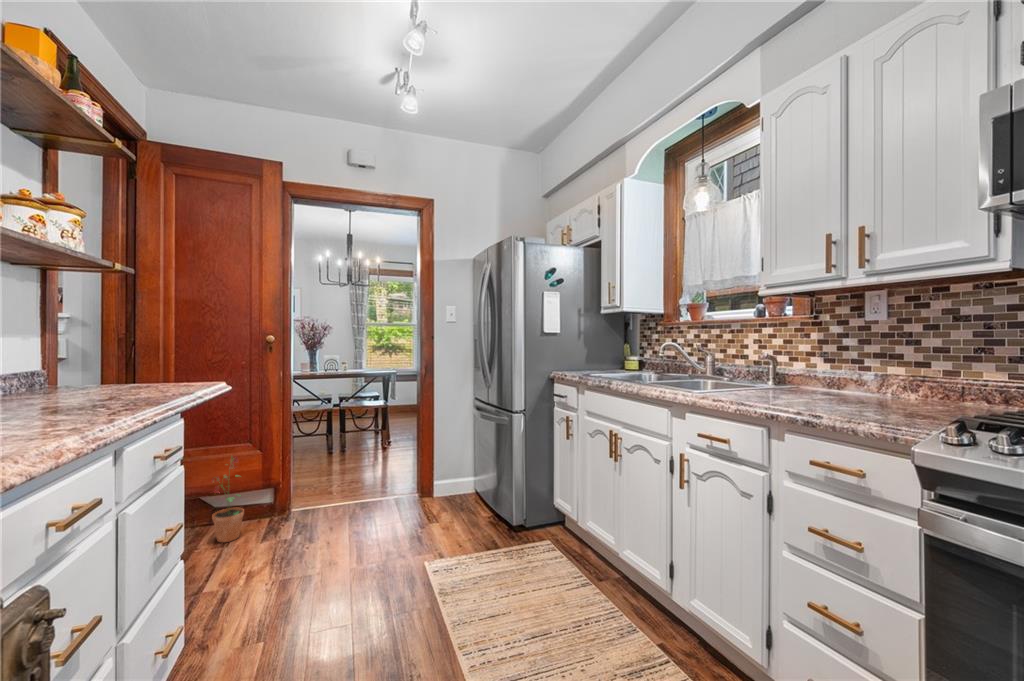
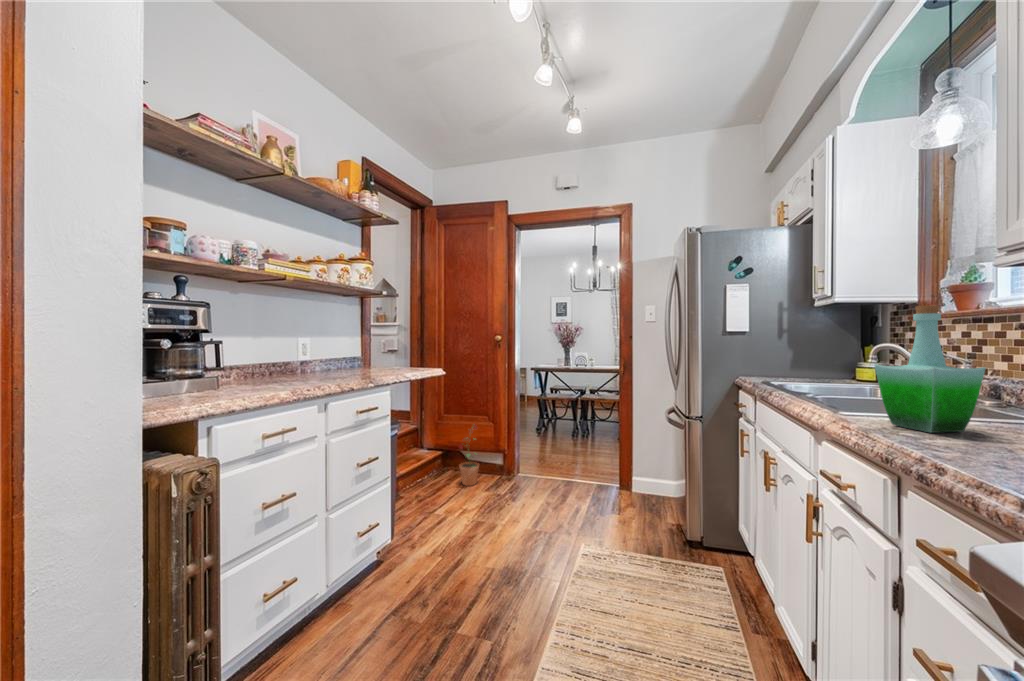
bottle: none [716,318,766,399] -> present [875,306,985,433]

